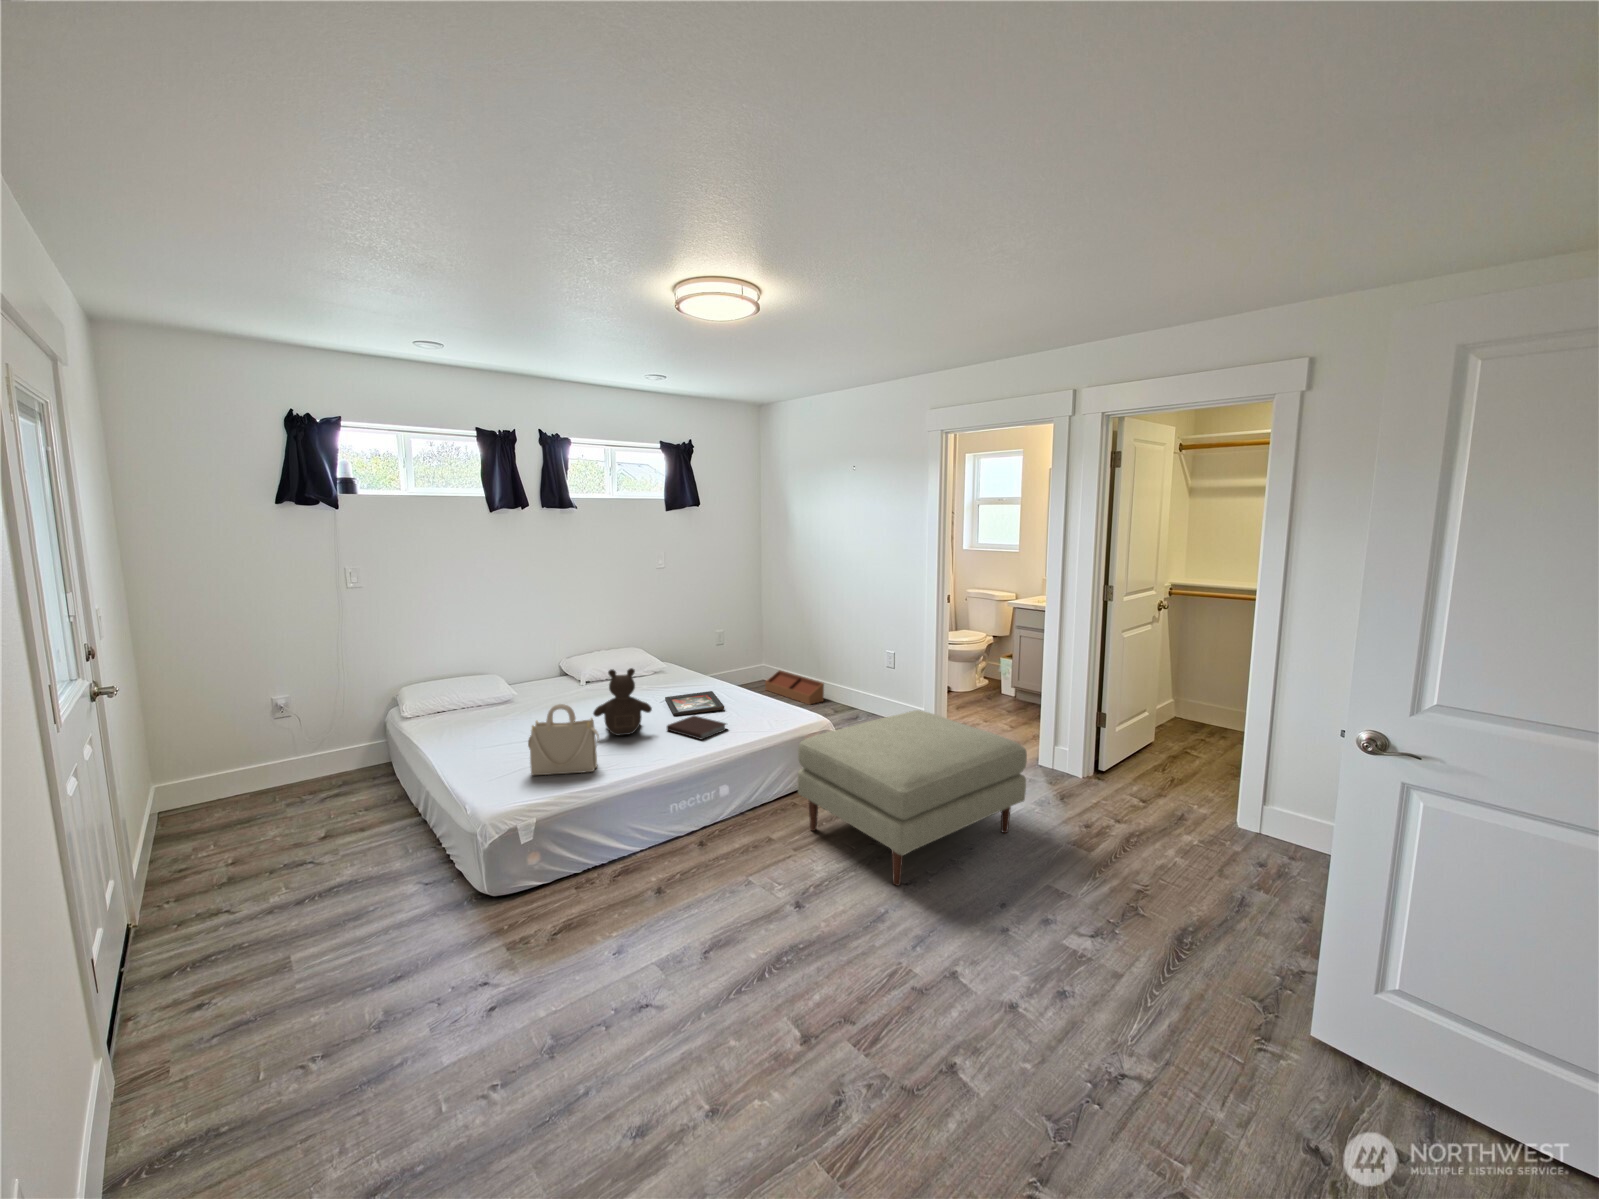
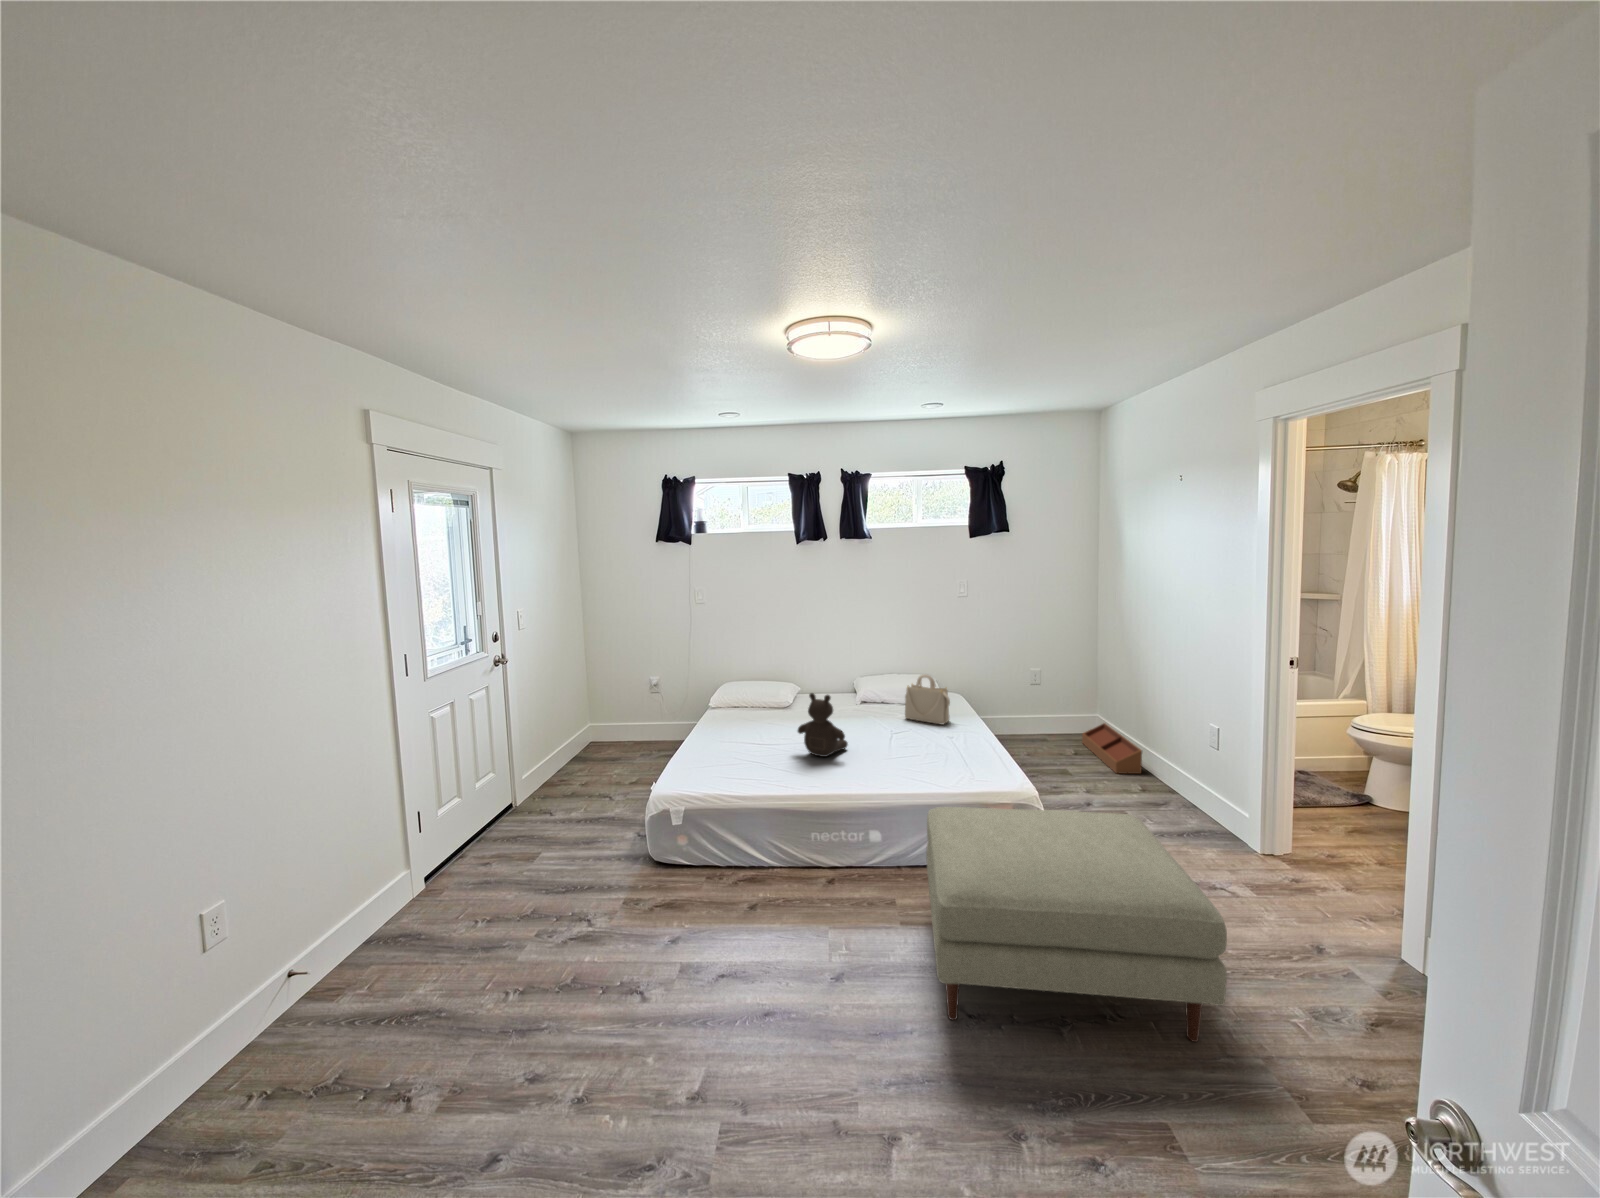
decorative tray: present [665,691,724,715] -> none [884,728,950,754]
handbag: present [528,704,599,775] -> present [905,674,950,725]
notebook: present [667,716,726,739] -> none [858,753,911,779]

